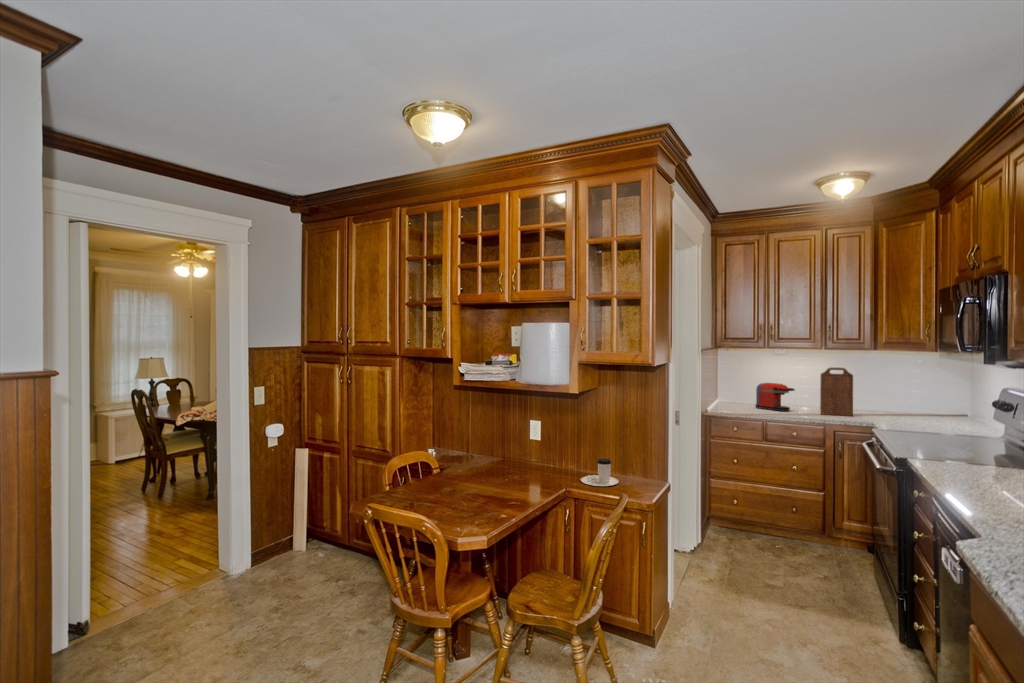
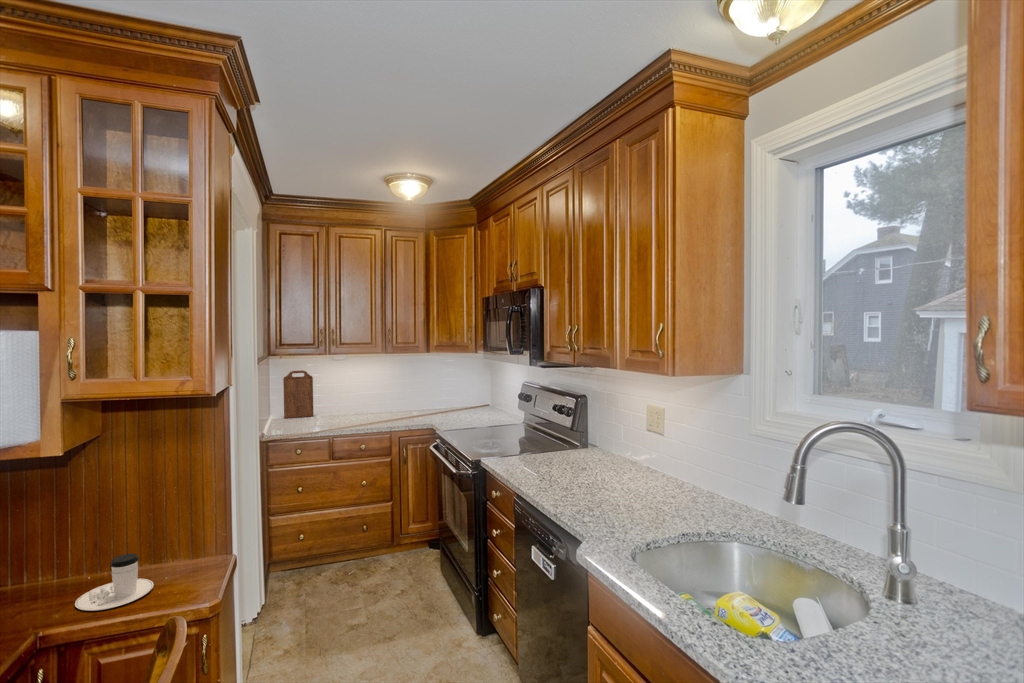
cutting board: present [820,368,853,416] -> present [283,370,313,418]
coffee maker: present [756,383,795,411] -> none [318,392,359,422]

